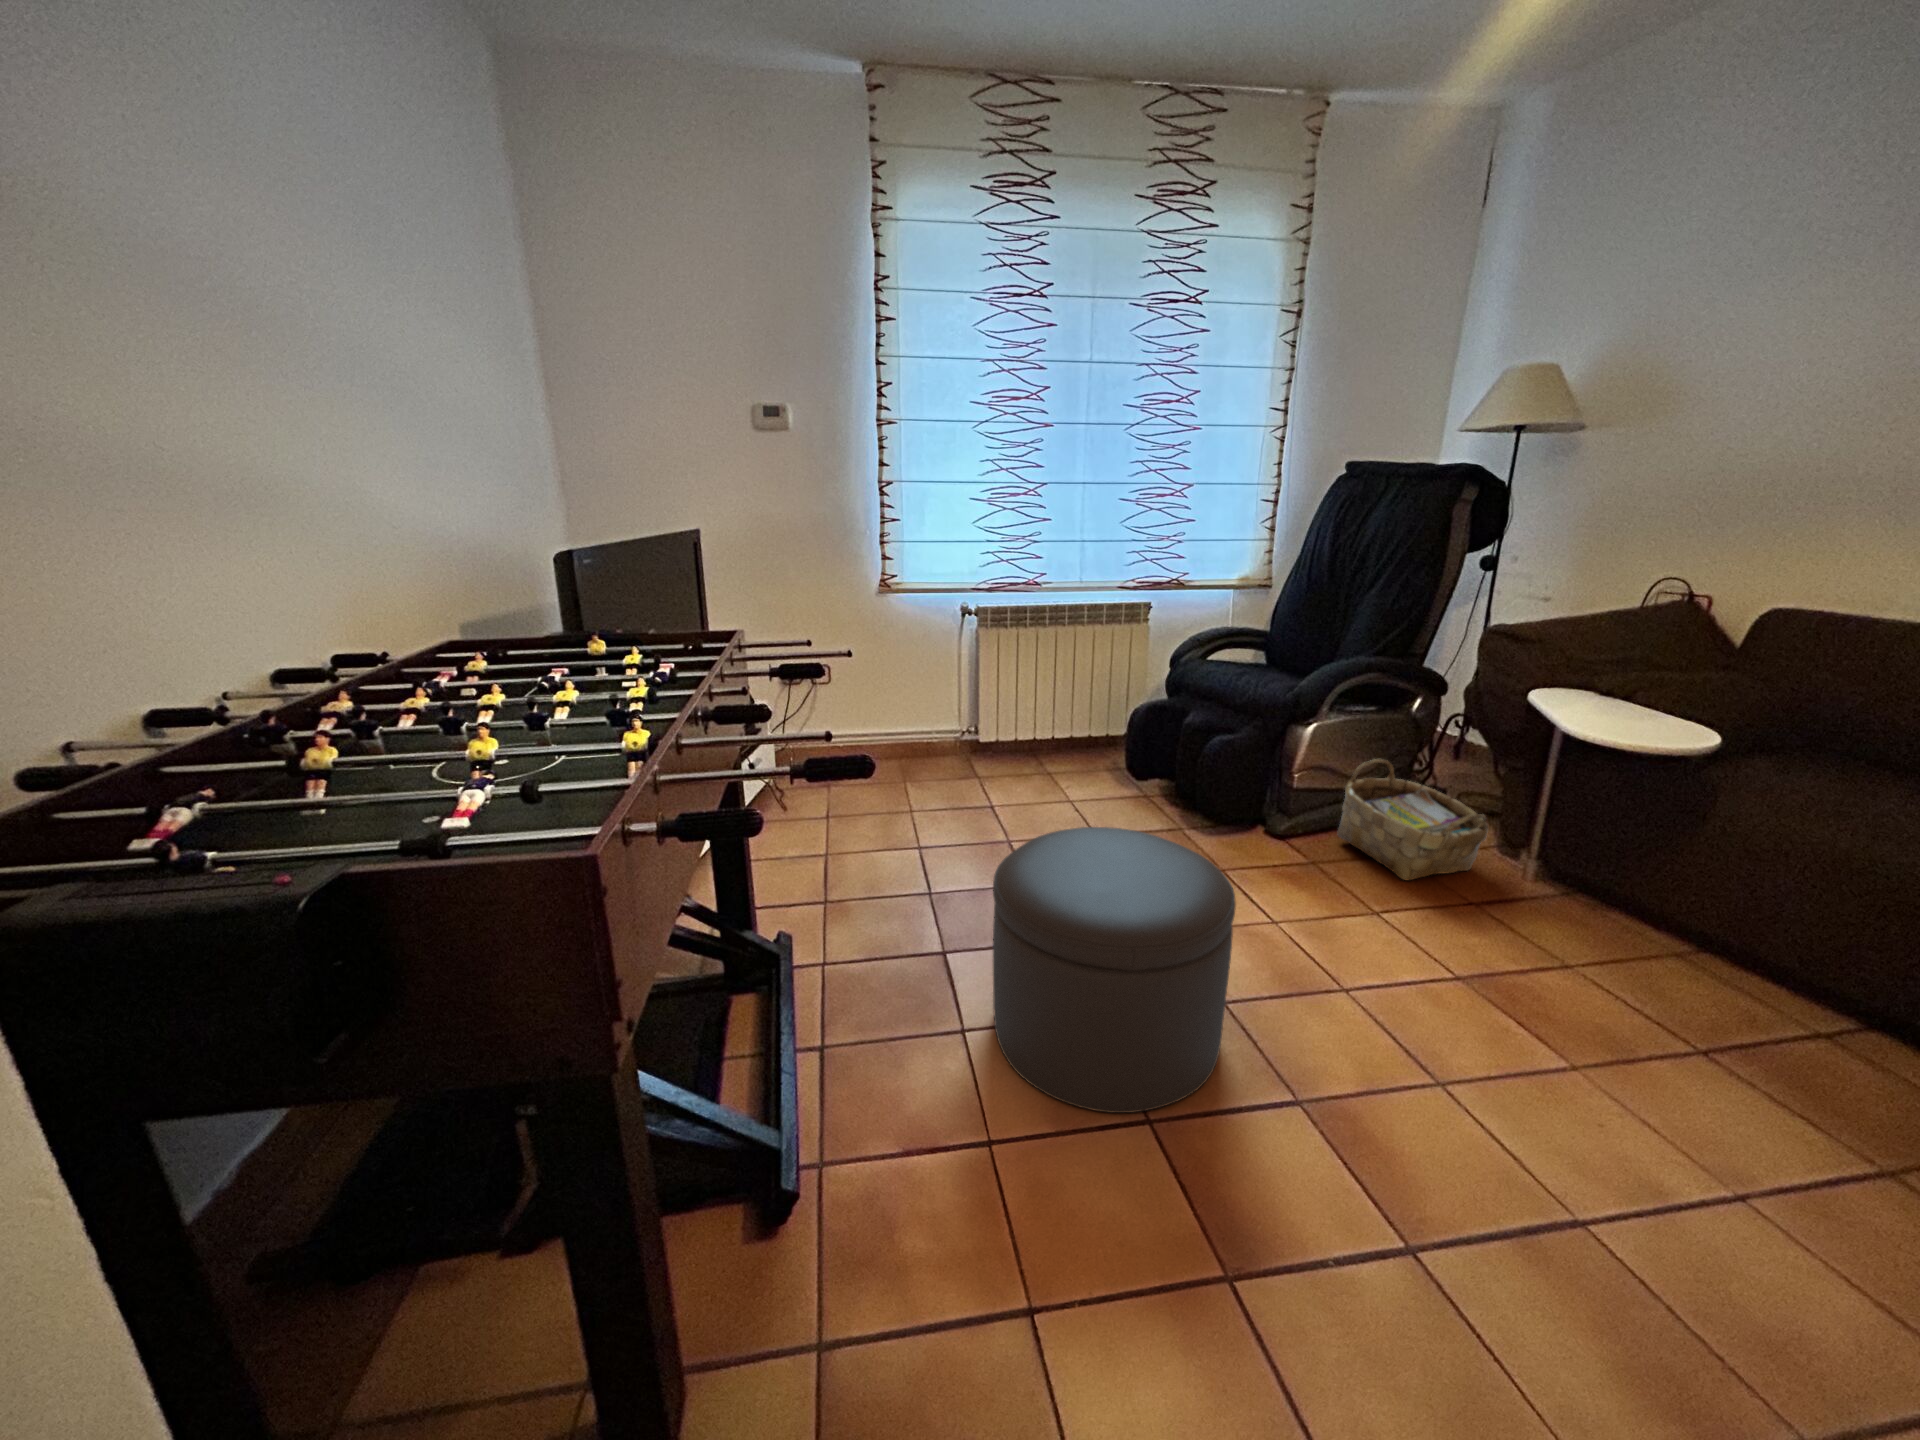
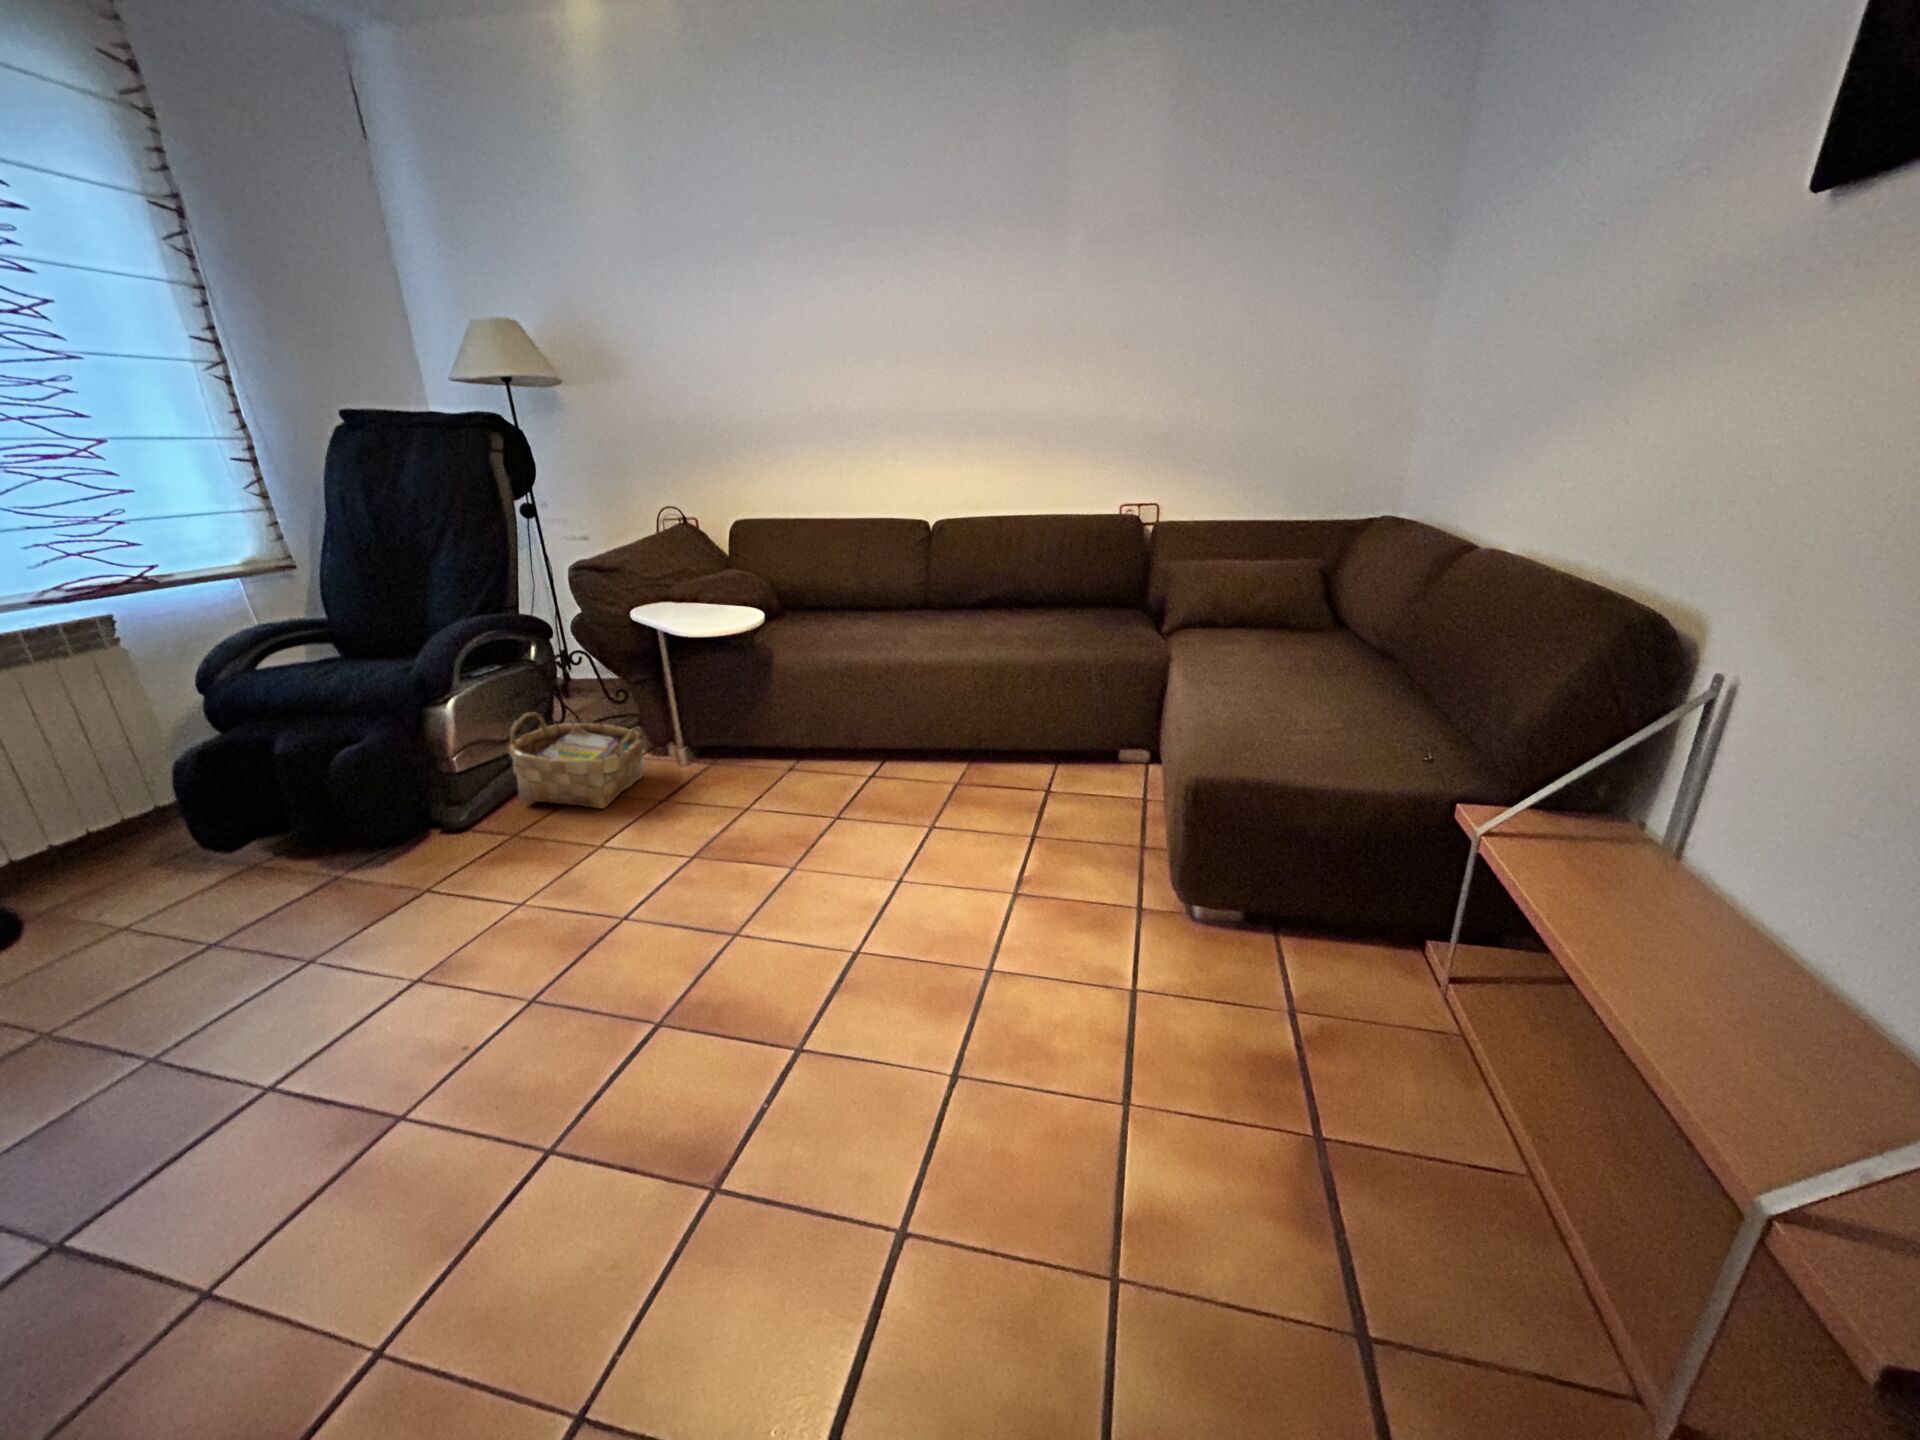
ottoman: present [993,827,1236,1113] -> none [150,868,574,1261]

